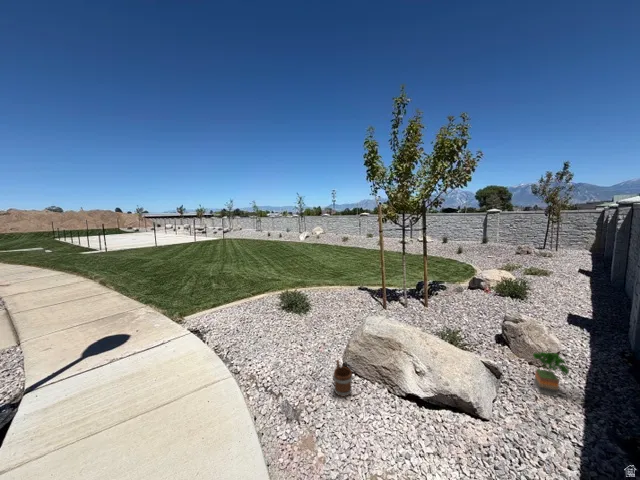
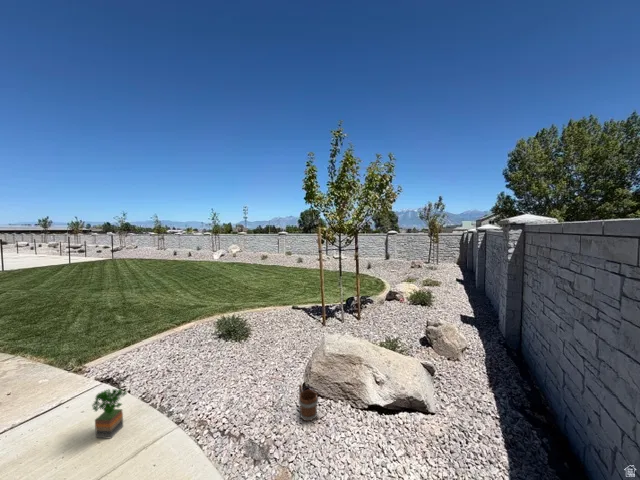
potted tree: present [533,352,569,396] -> present [92,389,127,438]

